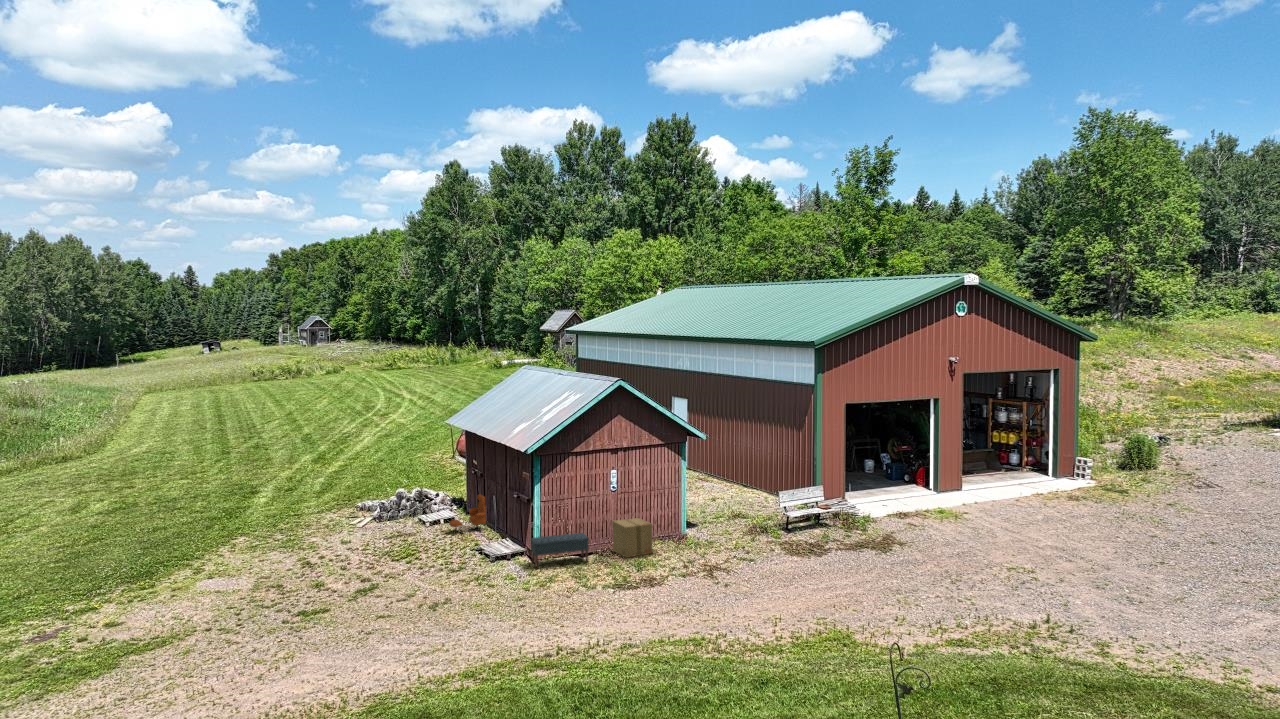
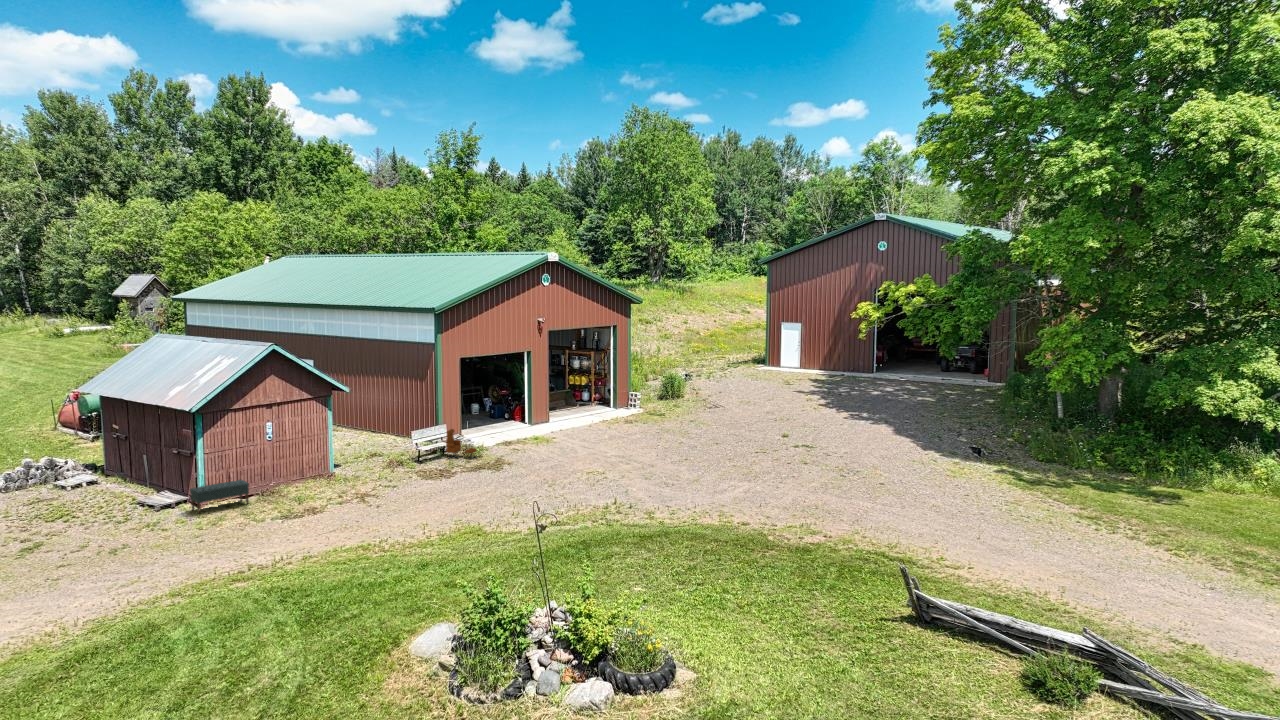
lounge chair: present [449,494,486,534] -> present [446,429,477,458]
cardboard box: present [612,518,653,558] -> none [267,463,307,497]

